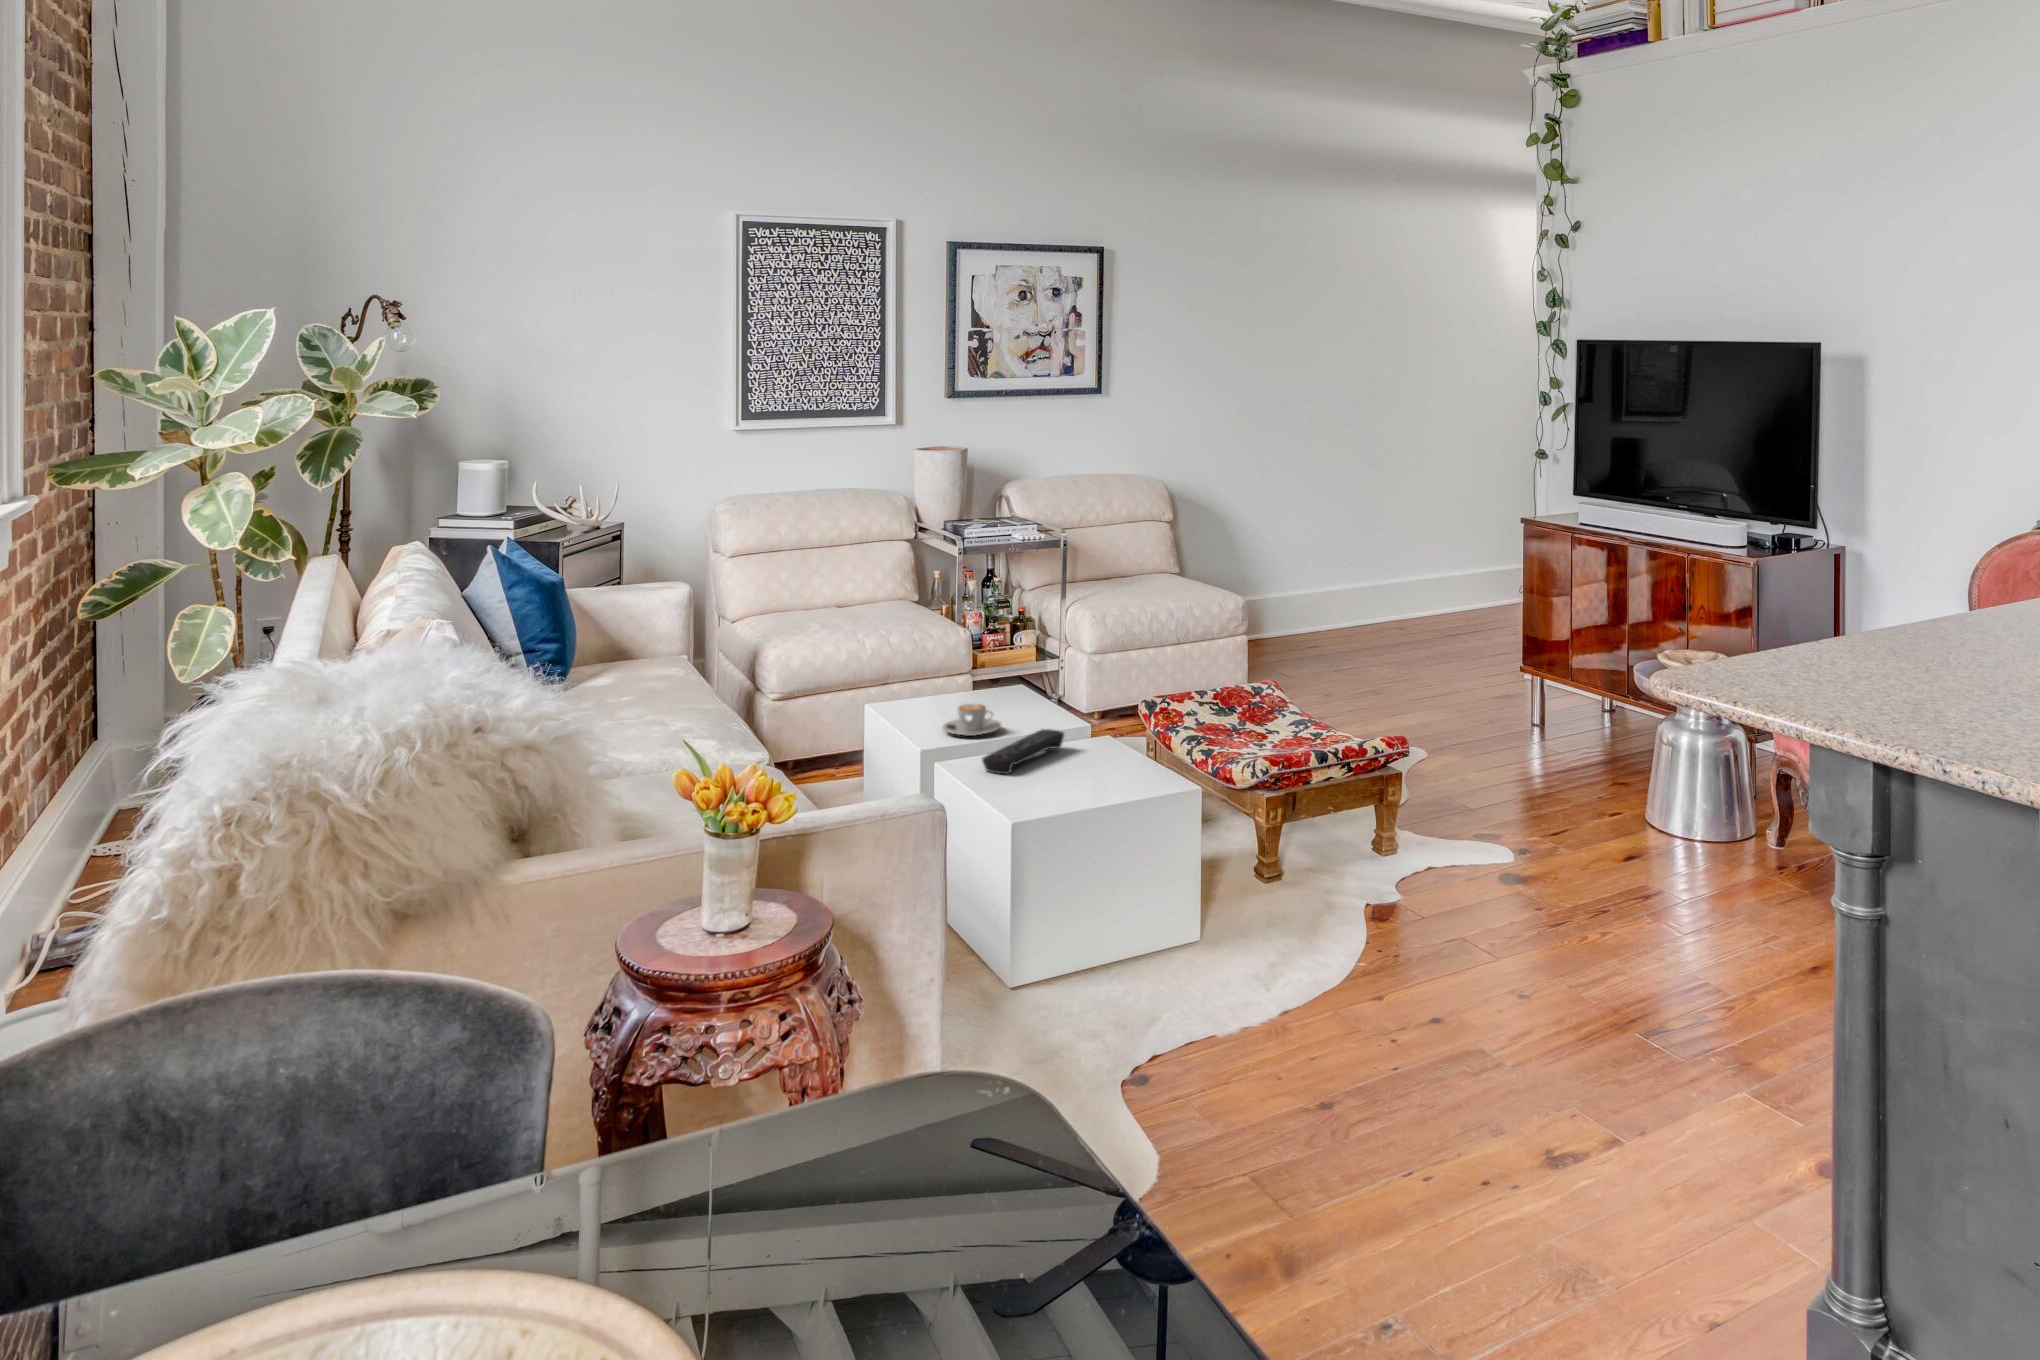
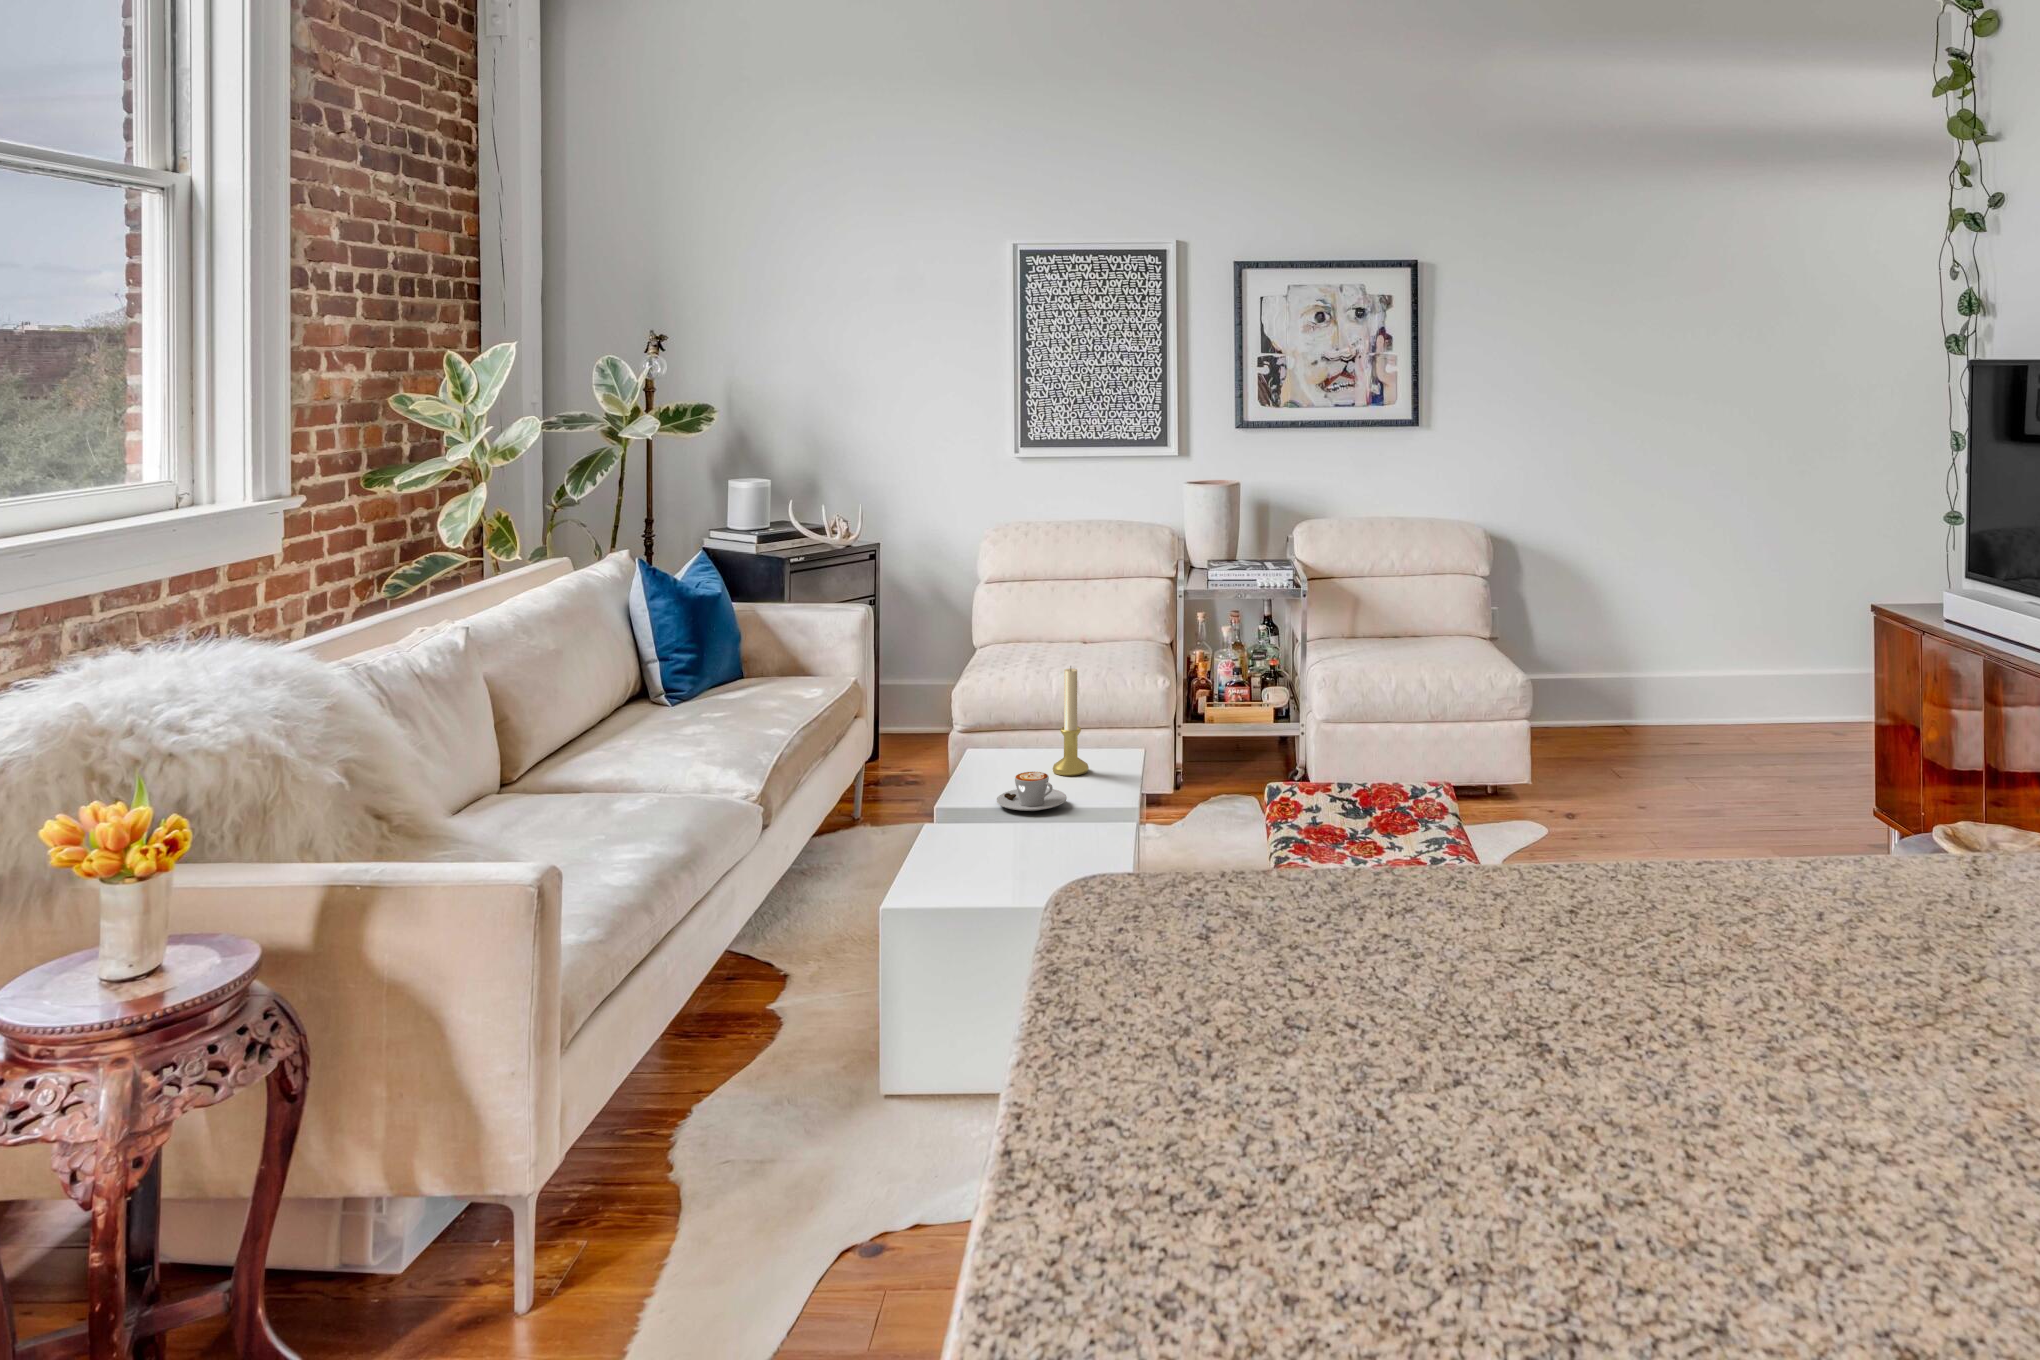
candle holder: none [944,616,976,710] -> present [1053,668,1089,776]
remote control: present [982,729,1064,774] -> none [959,815,1093,870]

